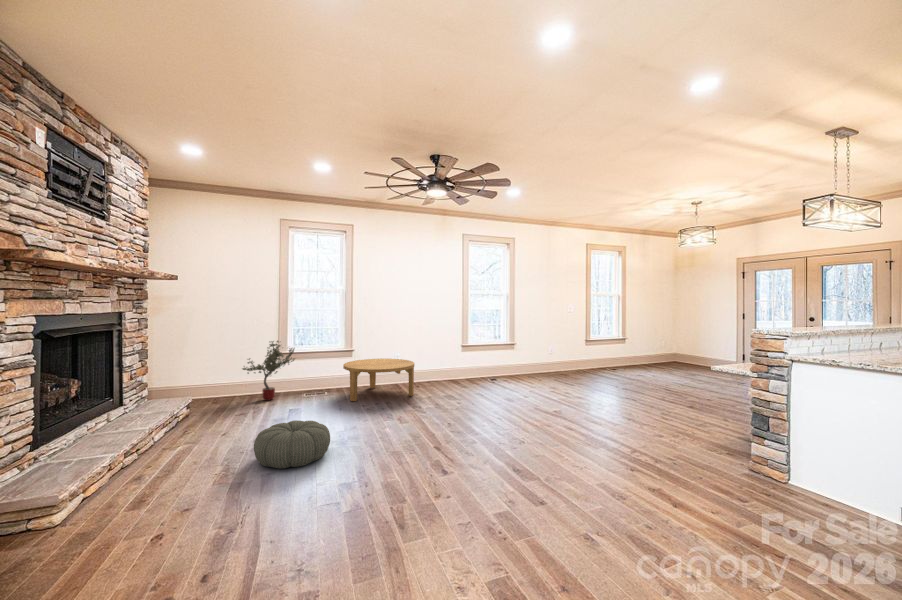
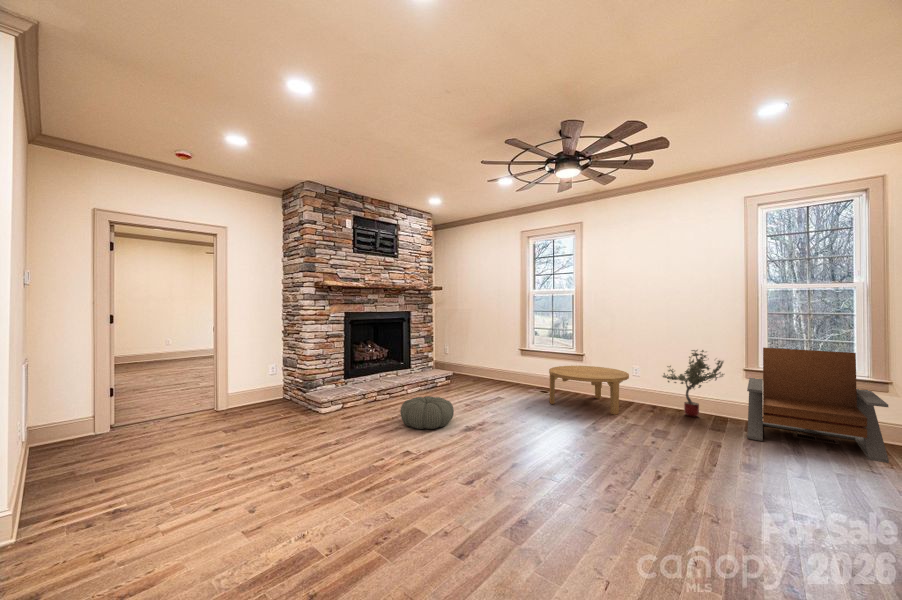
lounge chair: none [473,329,546,389] -> present [747,348,889,463]
potted tree: present [242,341,295,401] -> present [663,350,724,417]

